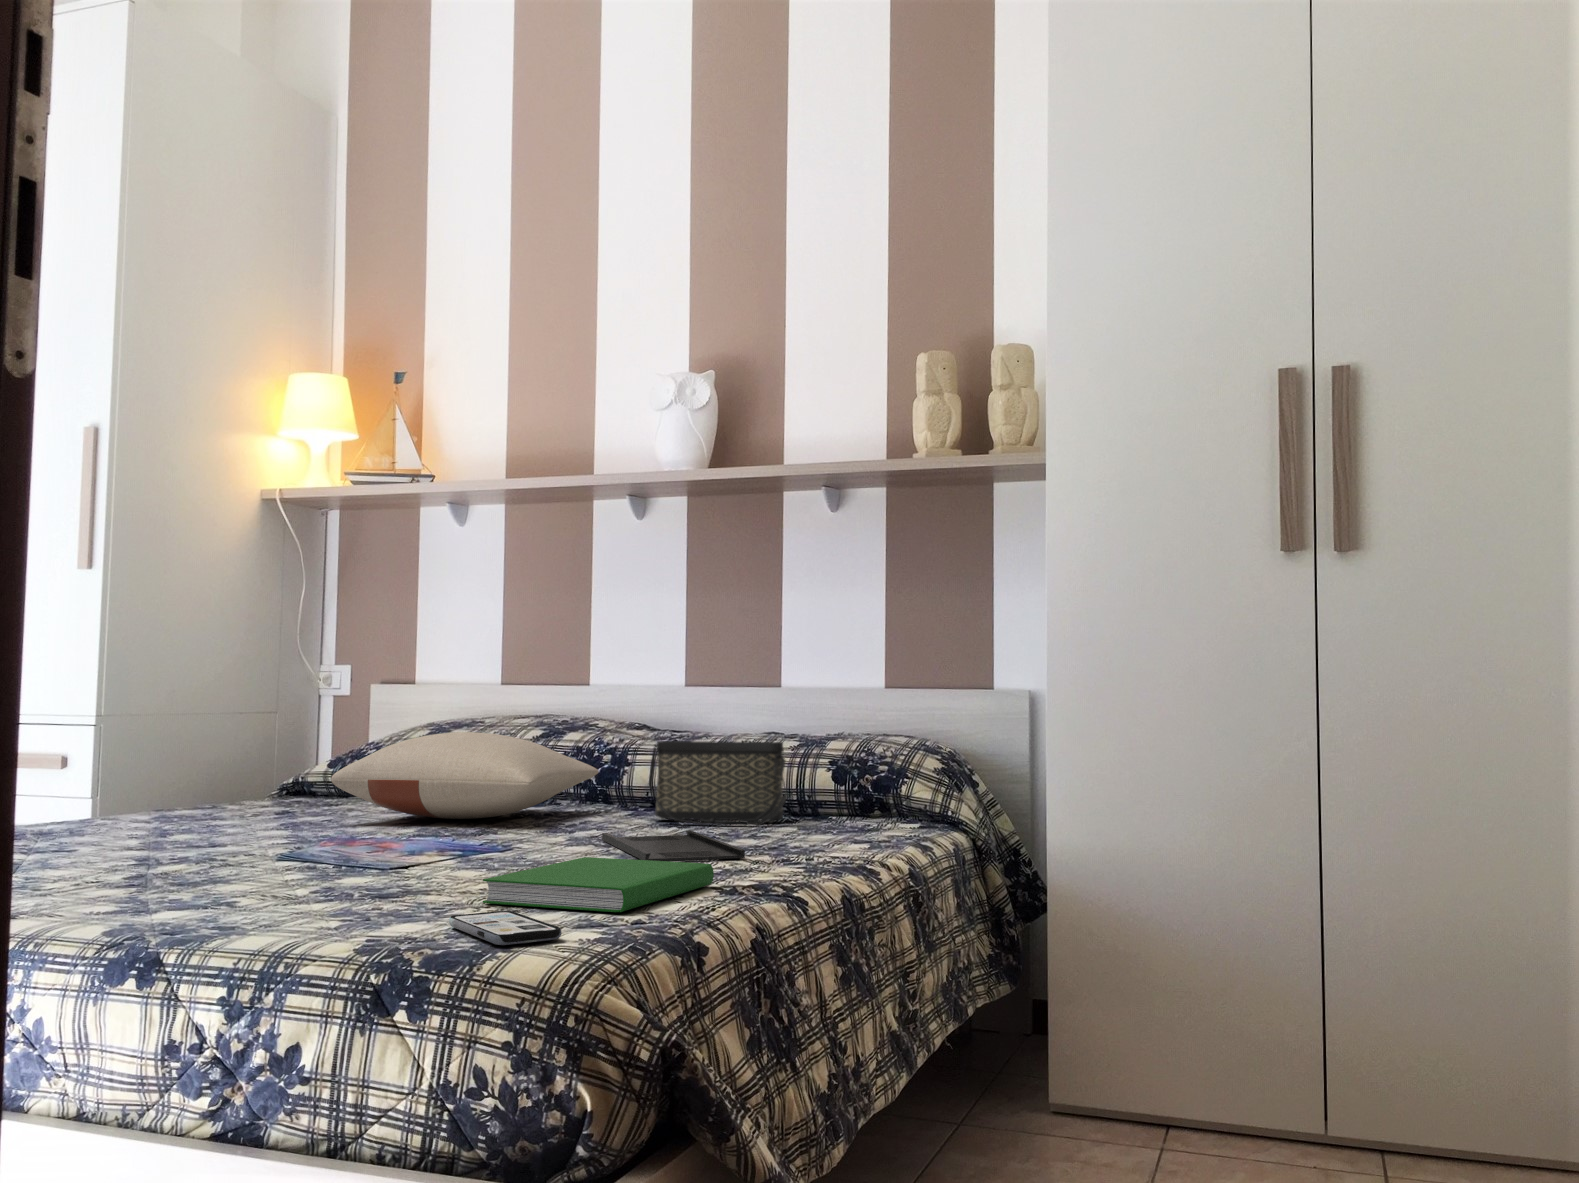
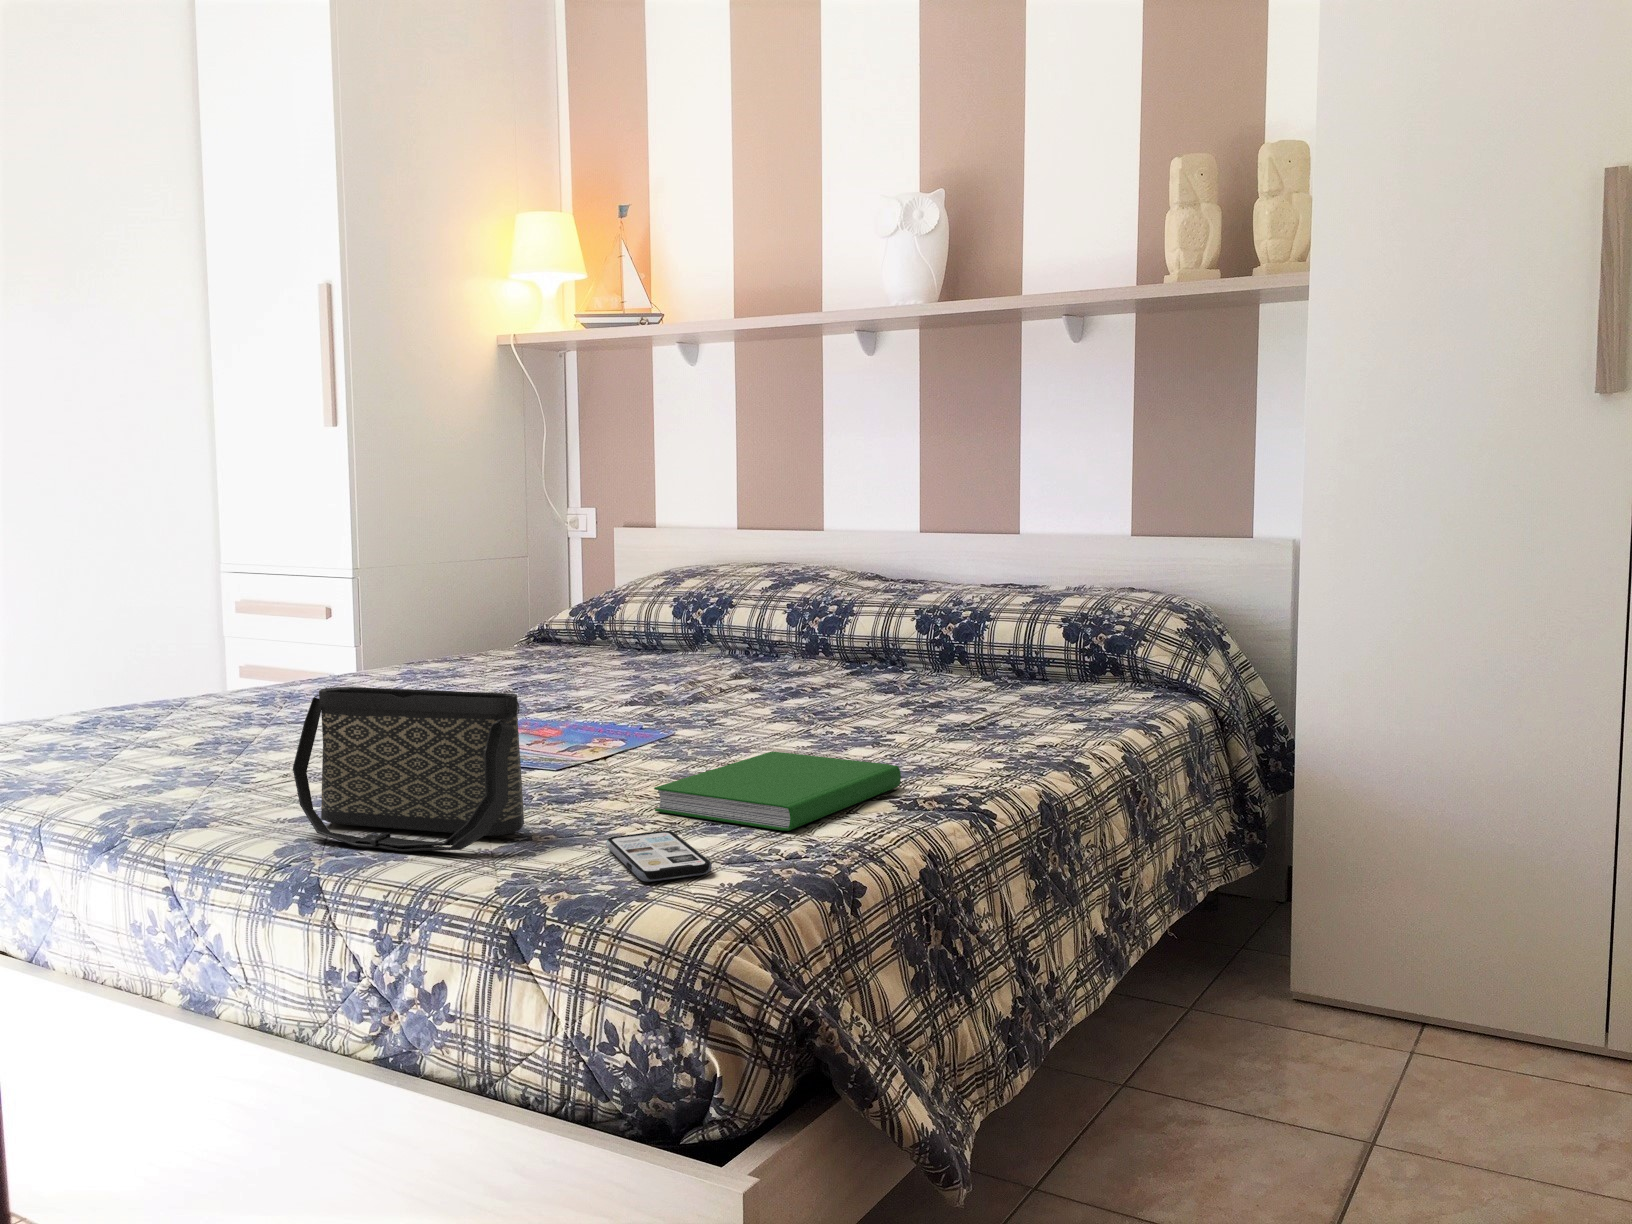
pillow: present [331,732,598,819] -> none [555,592,823,678]
handbag: present [648,741,787,825] -> present [293,687,524,851]
tray: present [602,830,745,861] -> none [812,701,949,748]

